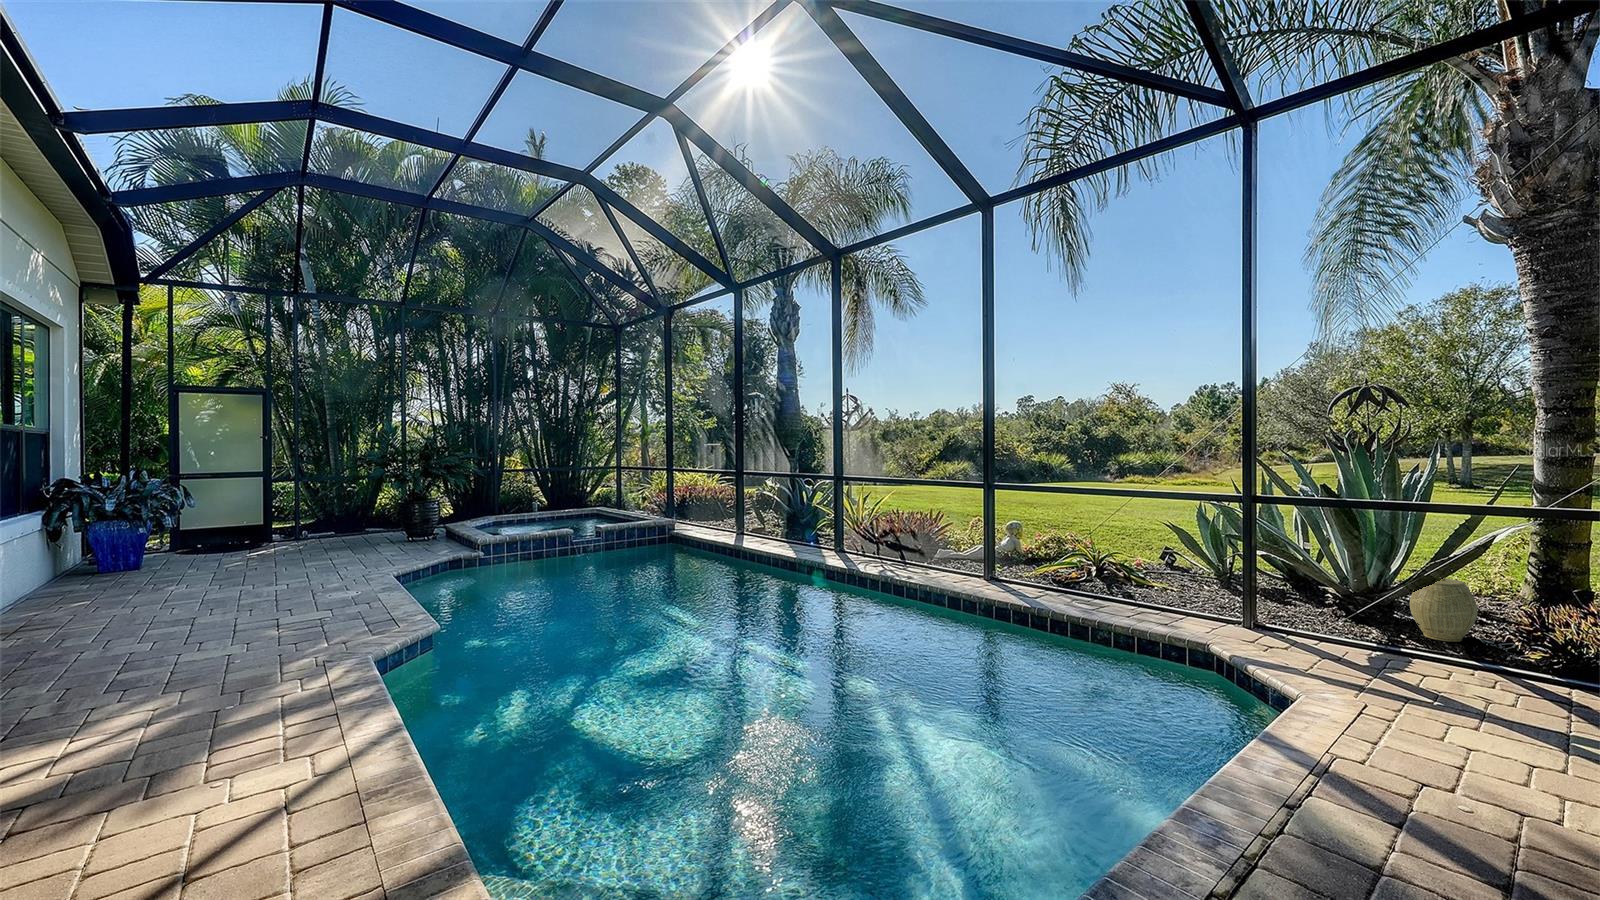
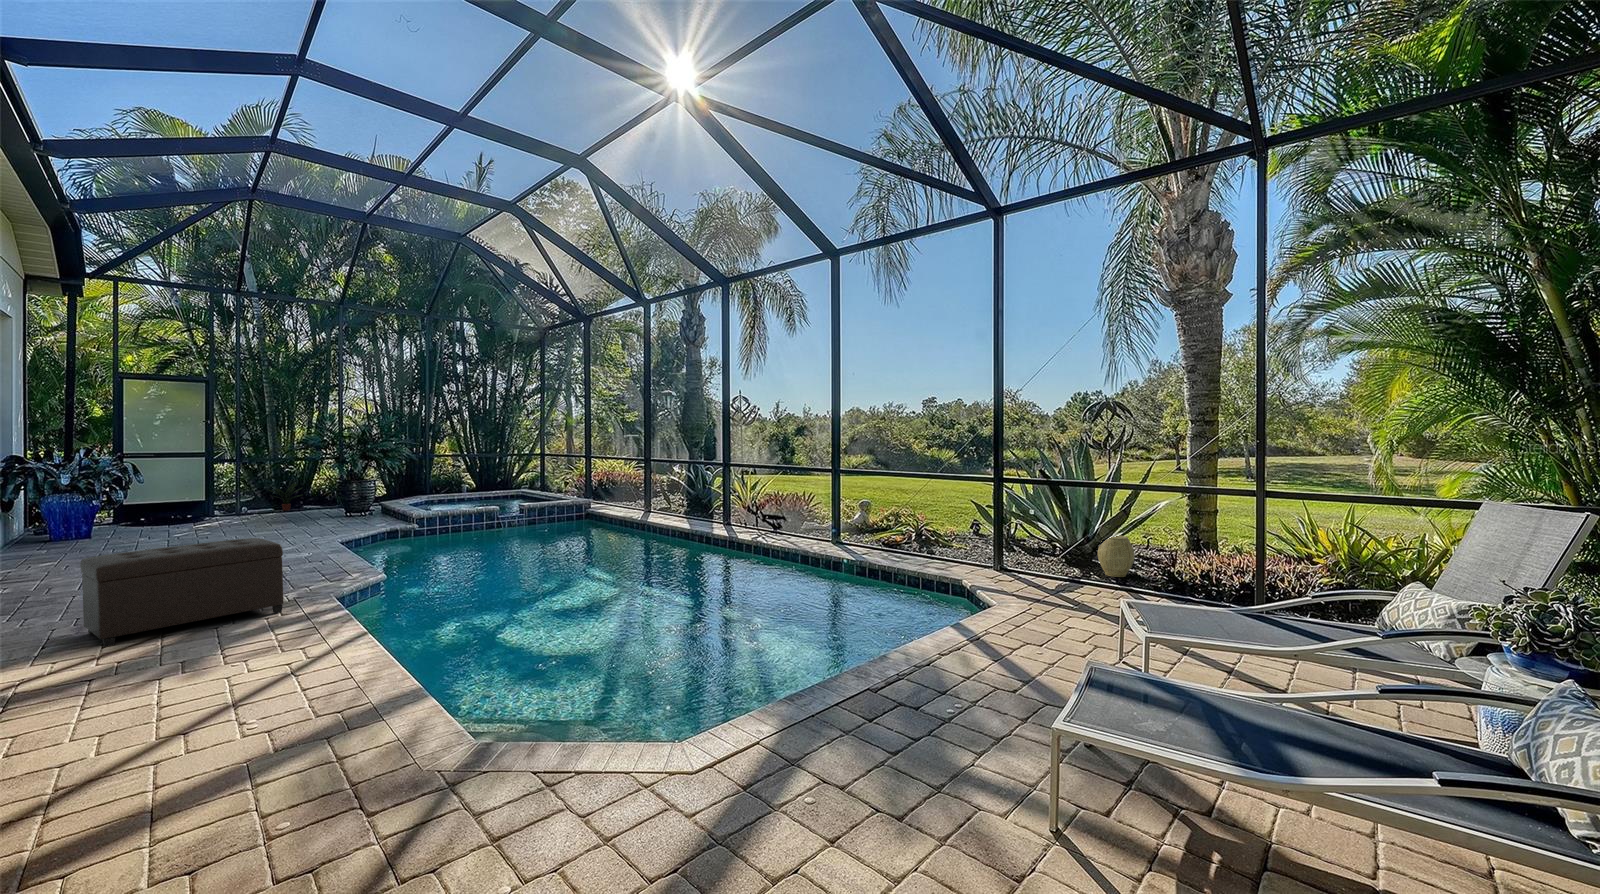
potted plant: none [325,503,366,534] -> present [269,484,303,511]
ottoman: none [49,583,301,737] -> present [80,538,283,647]

